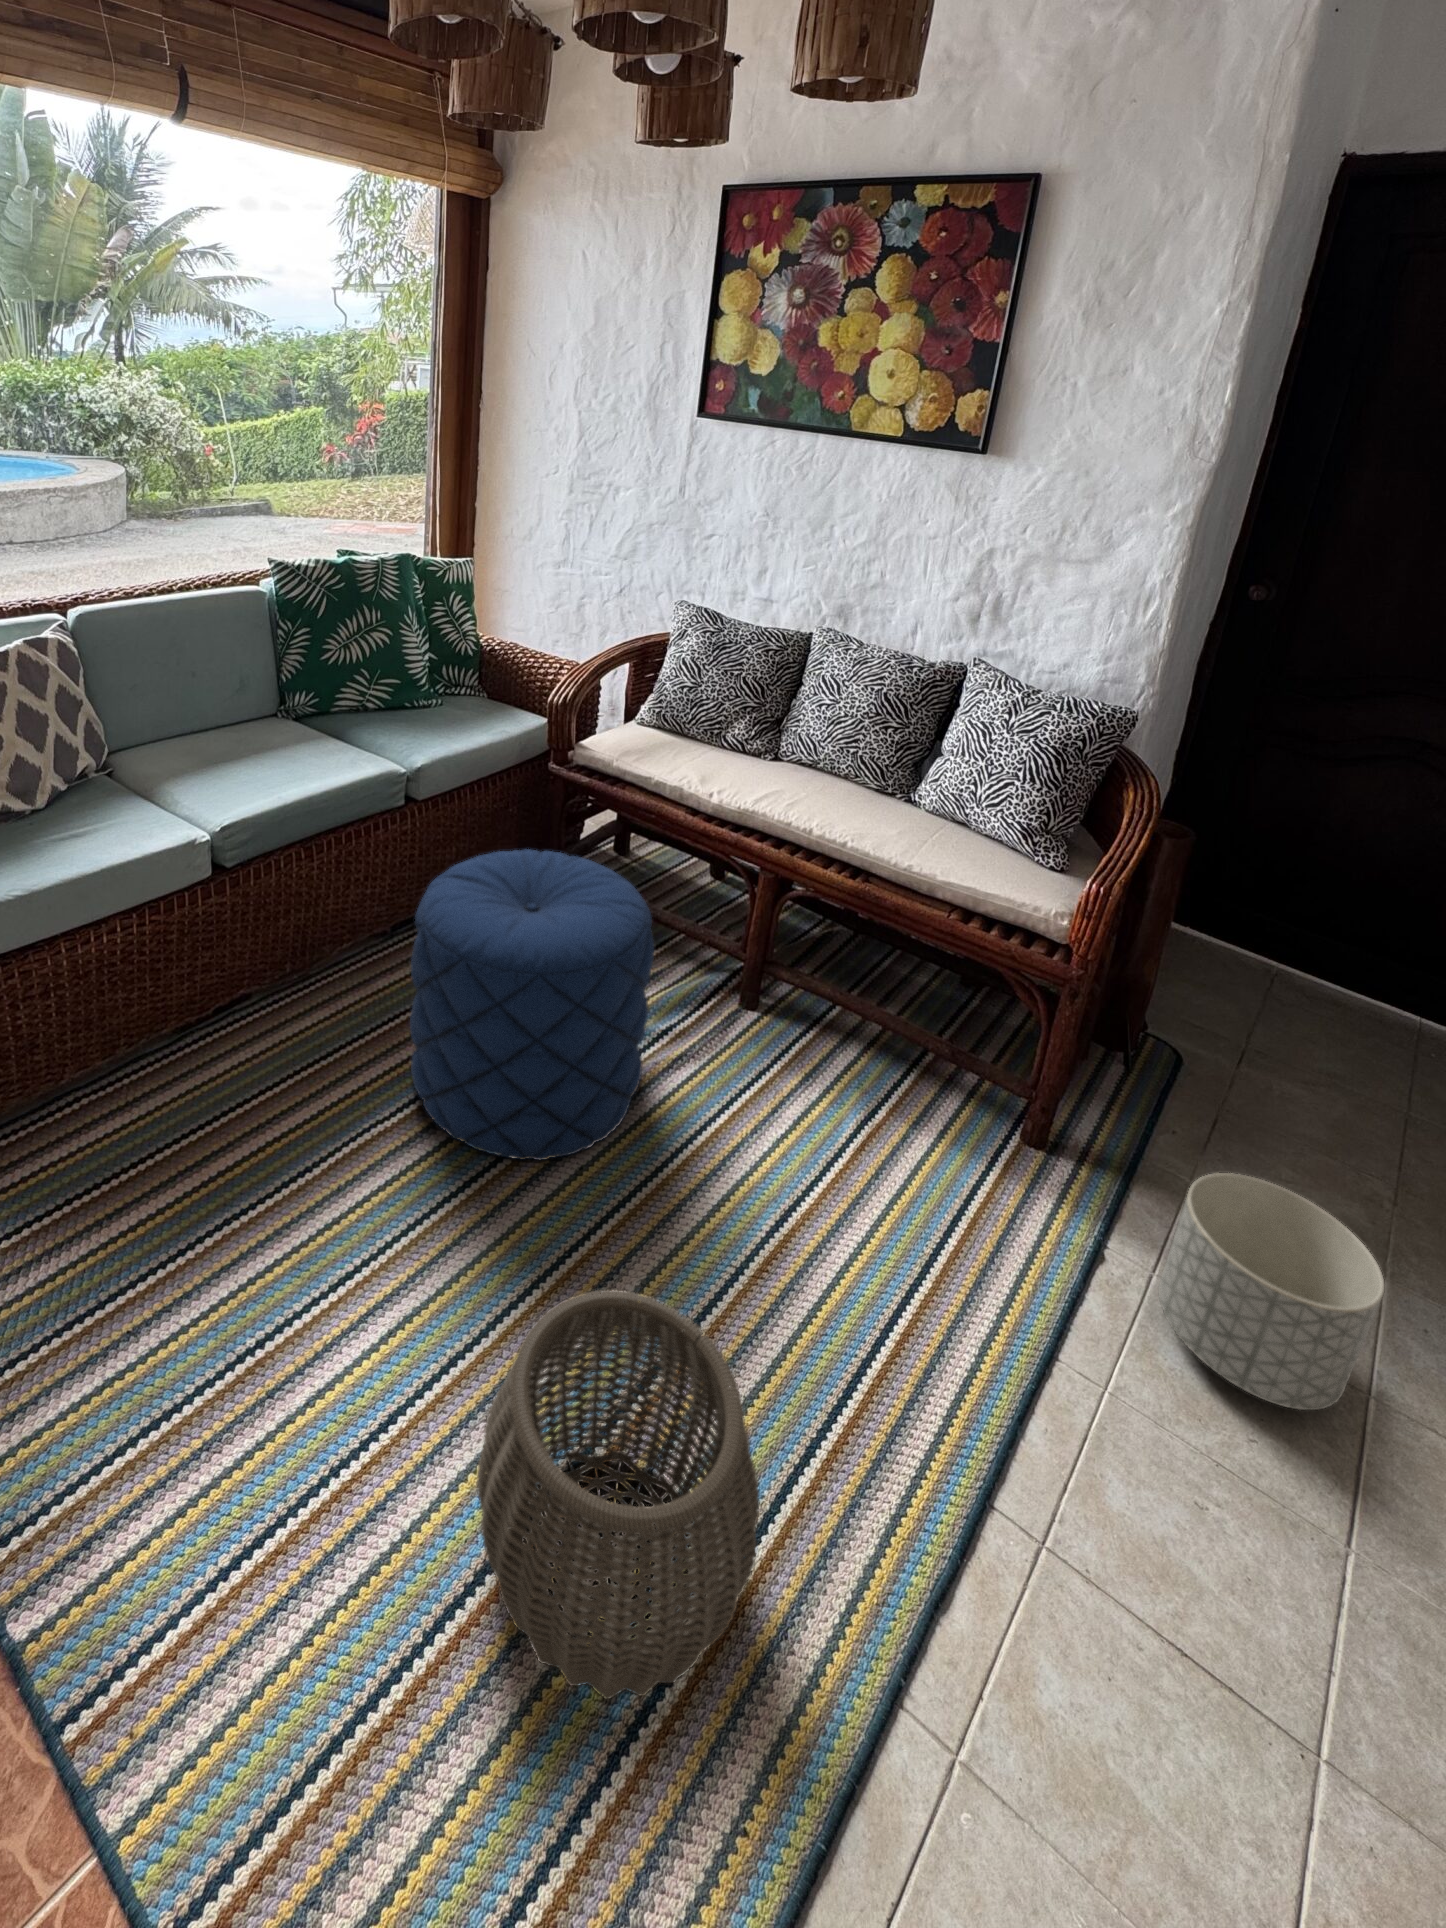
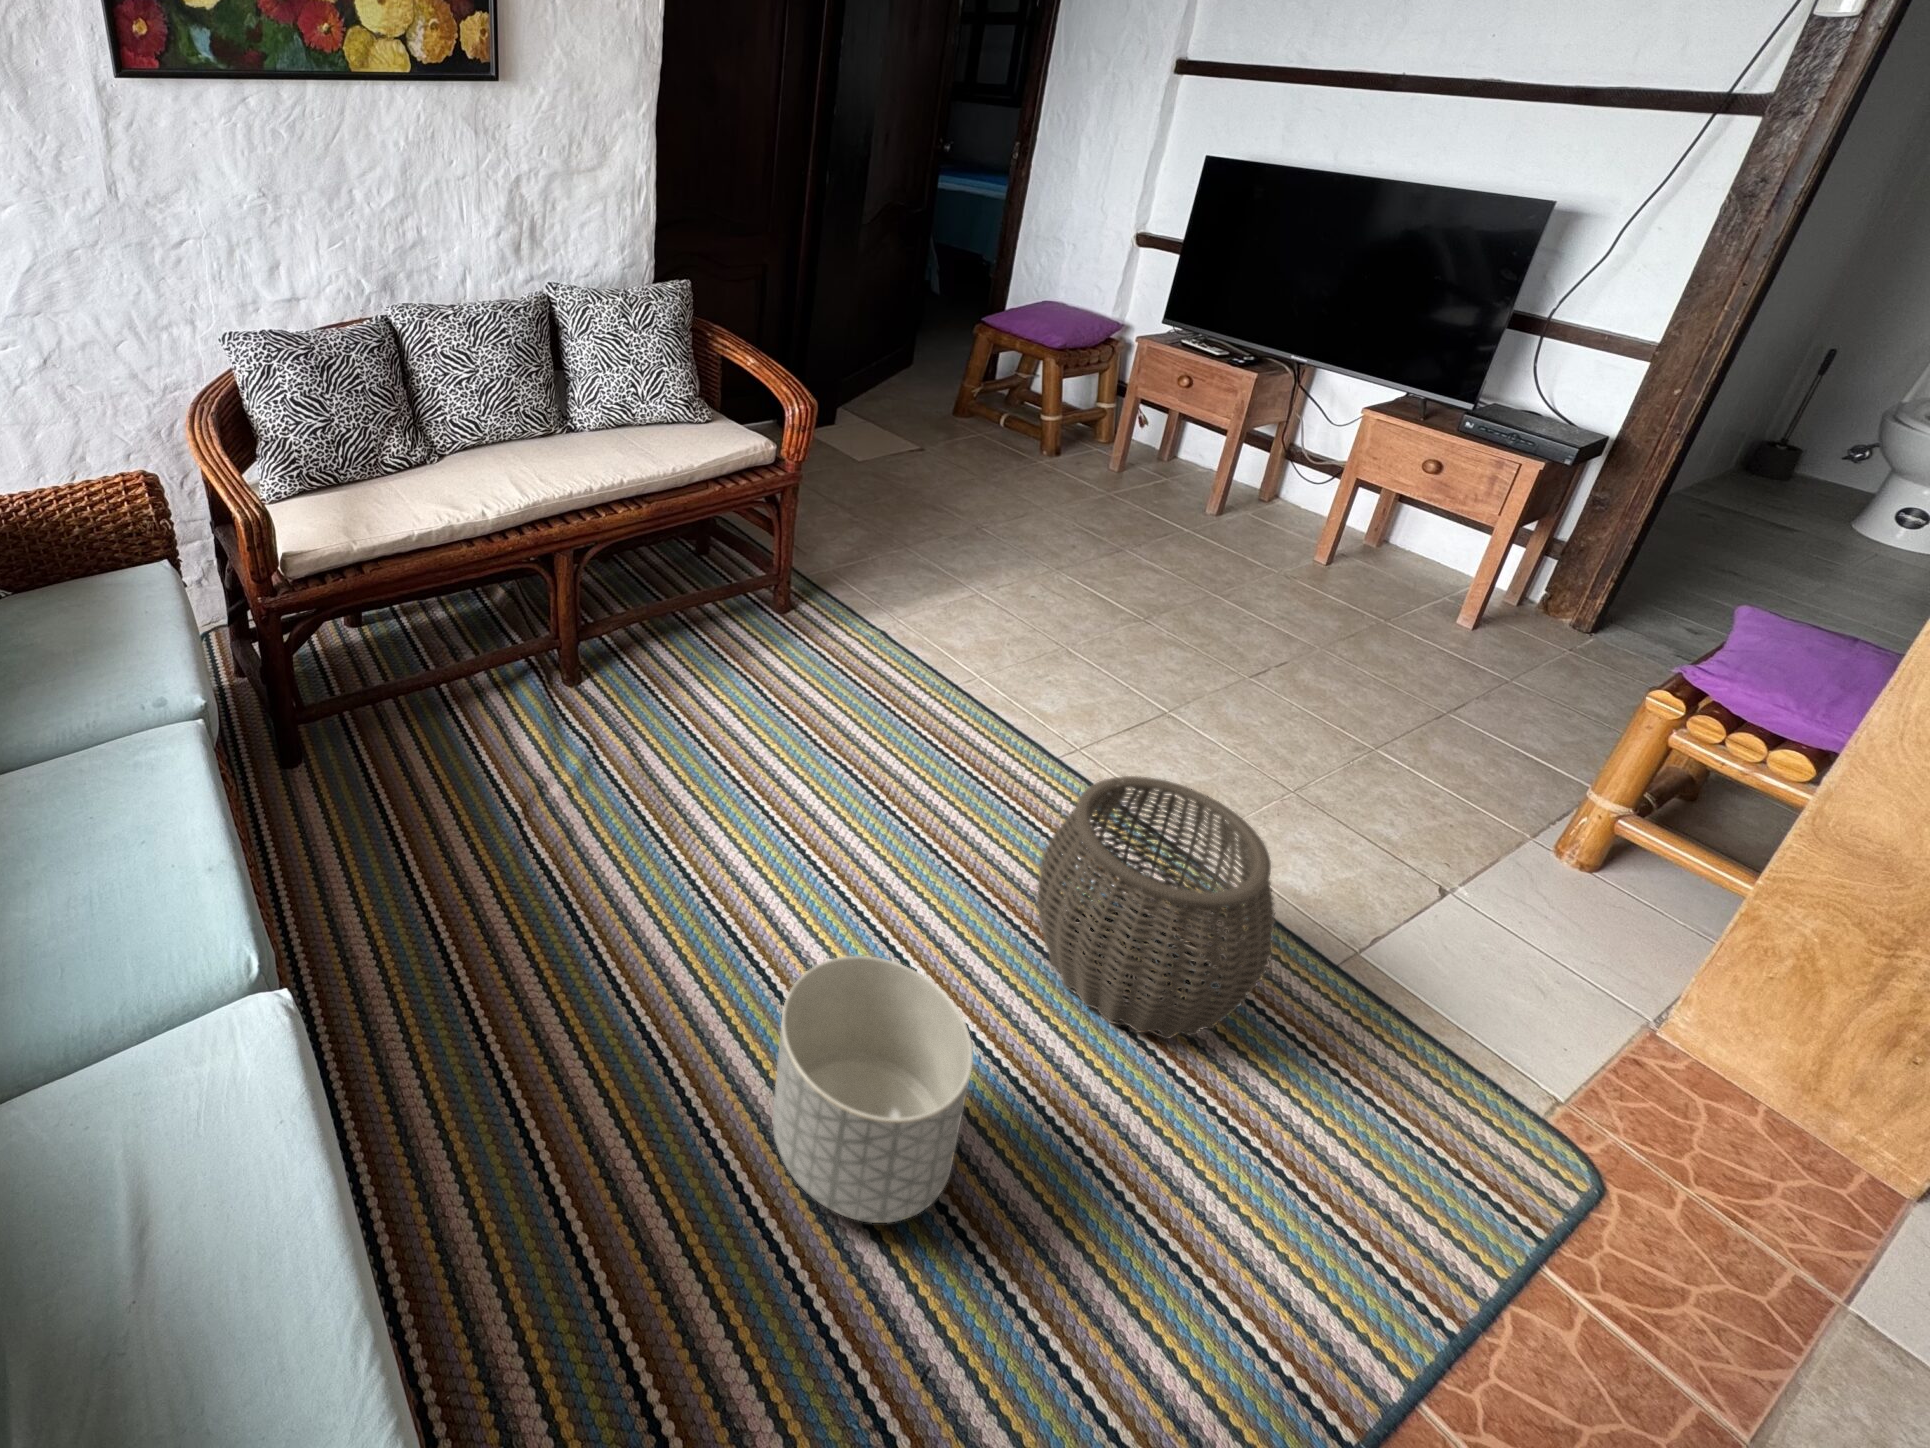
pouf: present [410,849,654,1160] -> none [487,613,772,976]
planter: present [1158,1173,1384,1410] -> present [773,956,973,1223]

